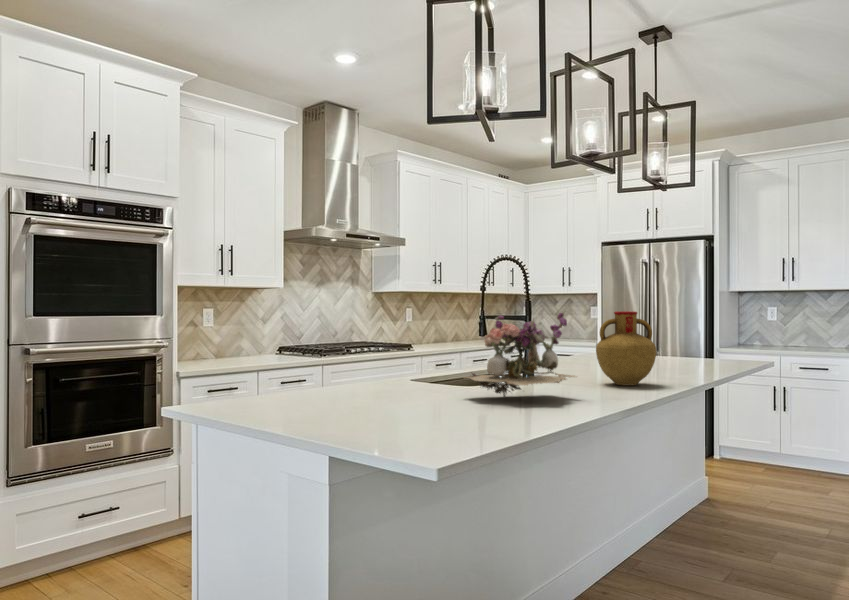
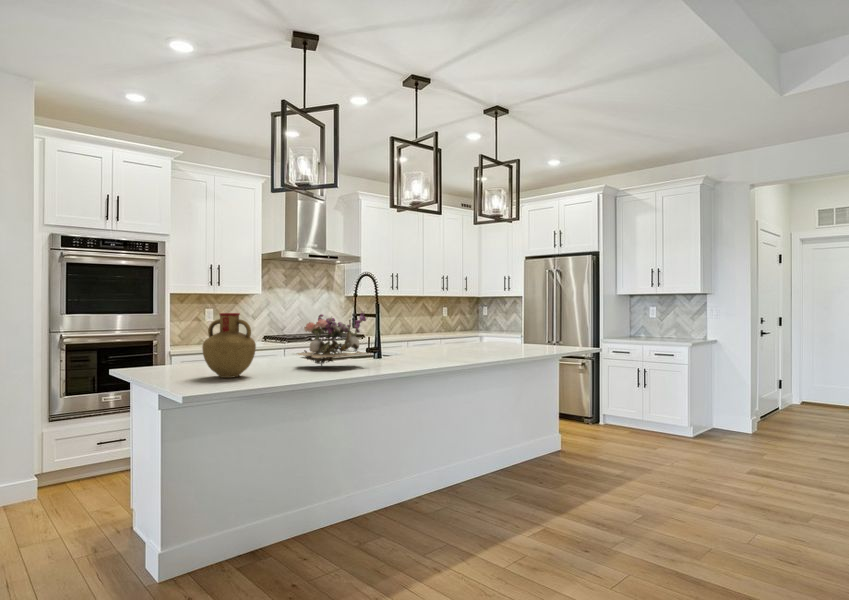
vase: present [596,311,656,386] -> present [202,313,256,378]

